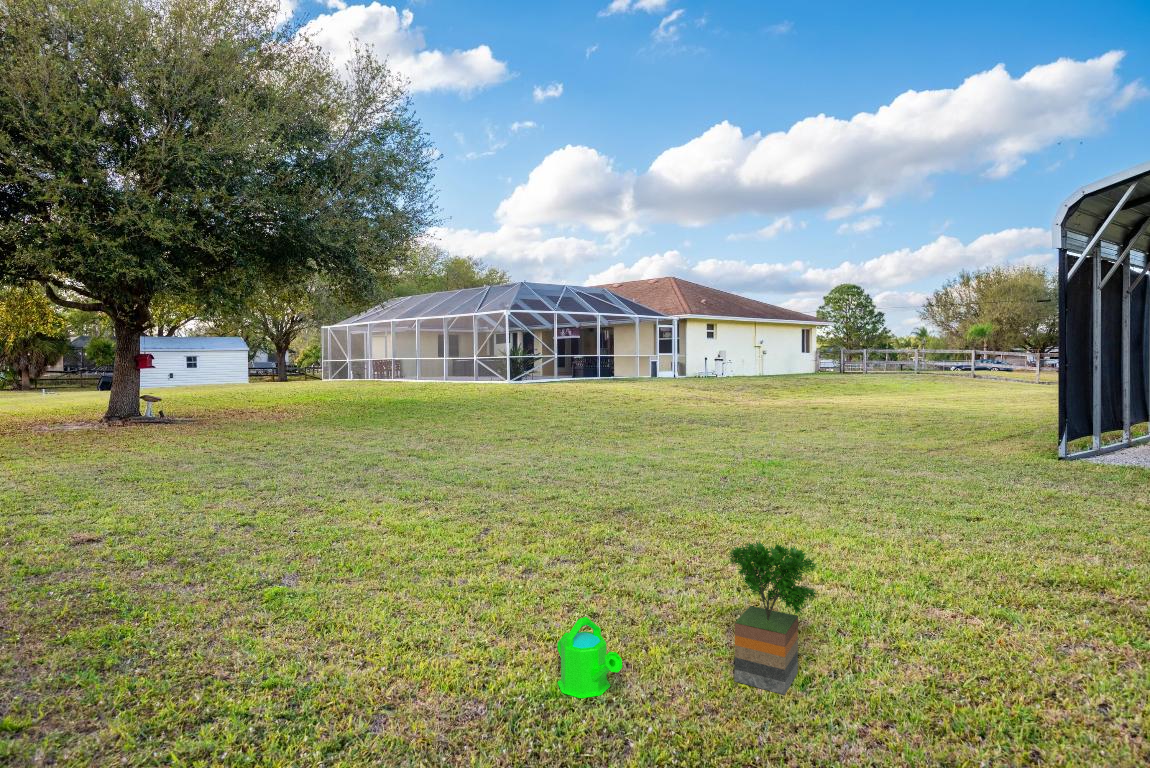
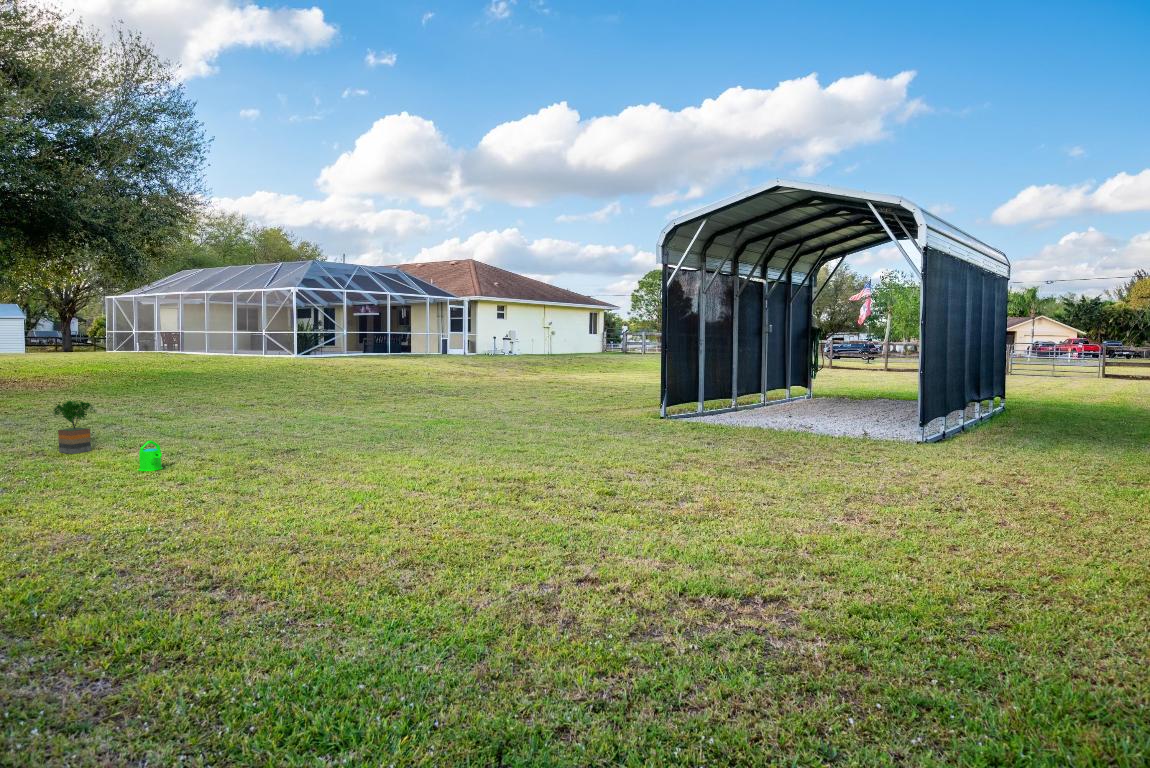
potted tree: present [728,541,818,695] -> present [54,401,96,454]

